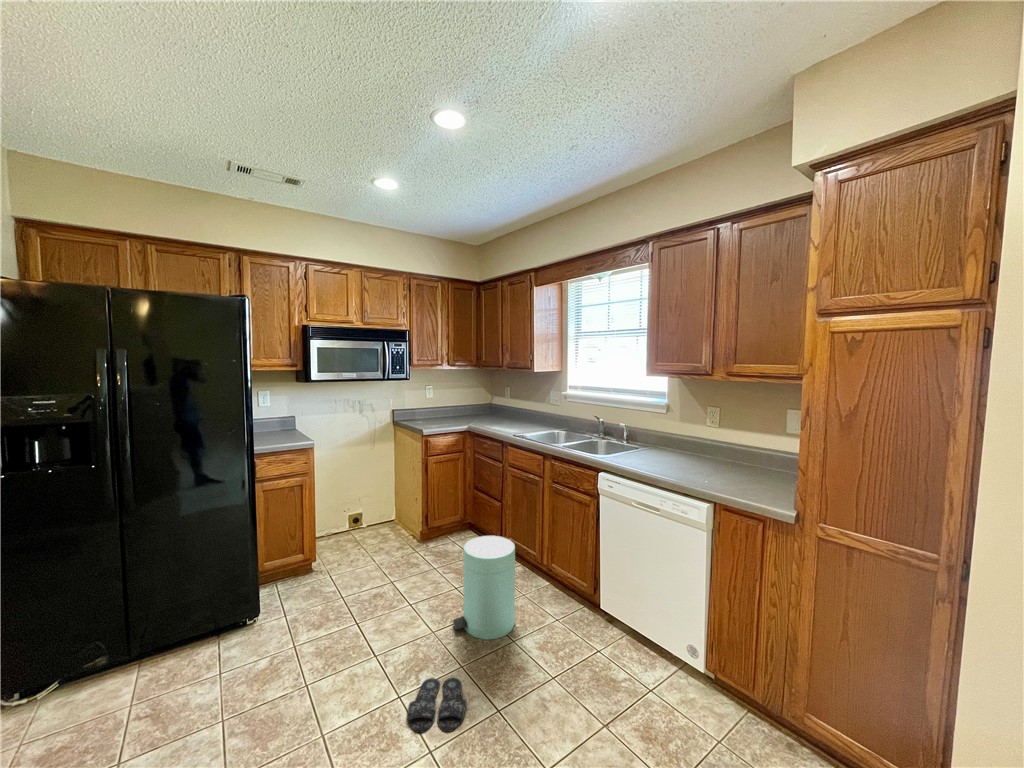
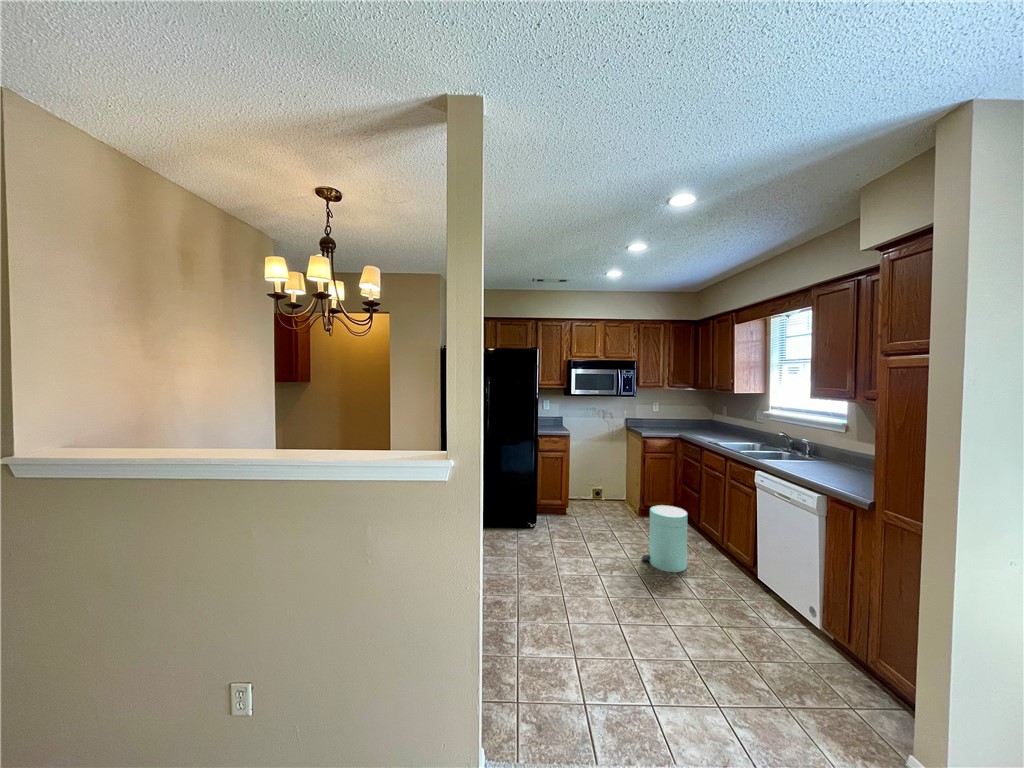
slippers: present [408,678,467,733] -> none [600,573,635,595]

